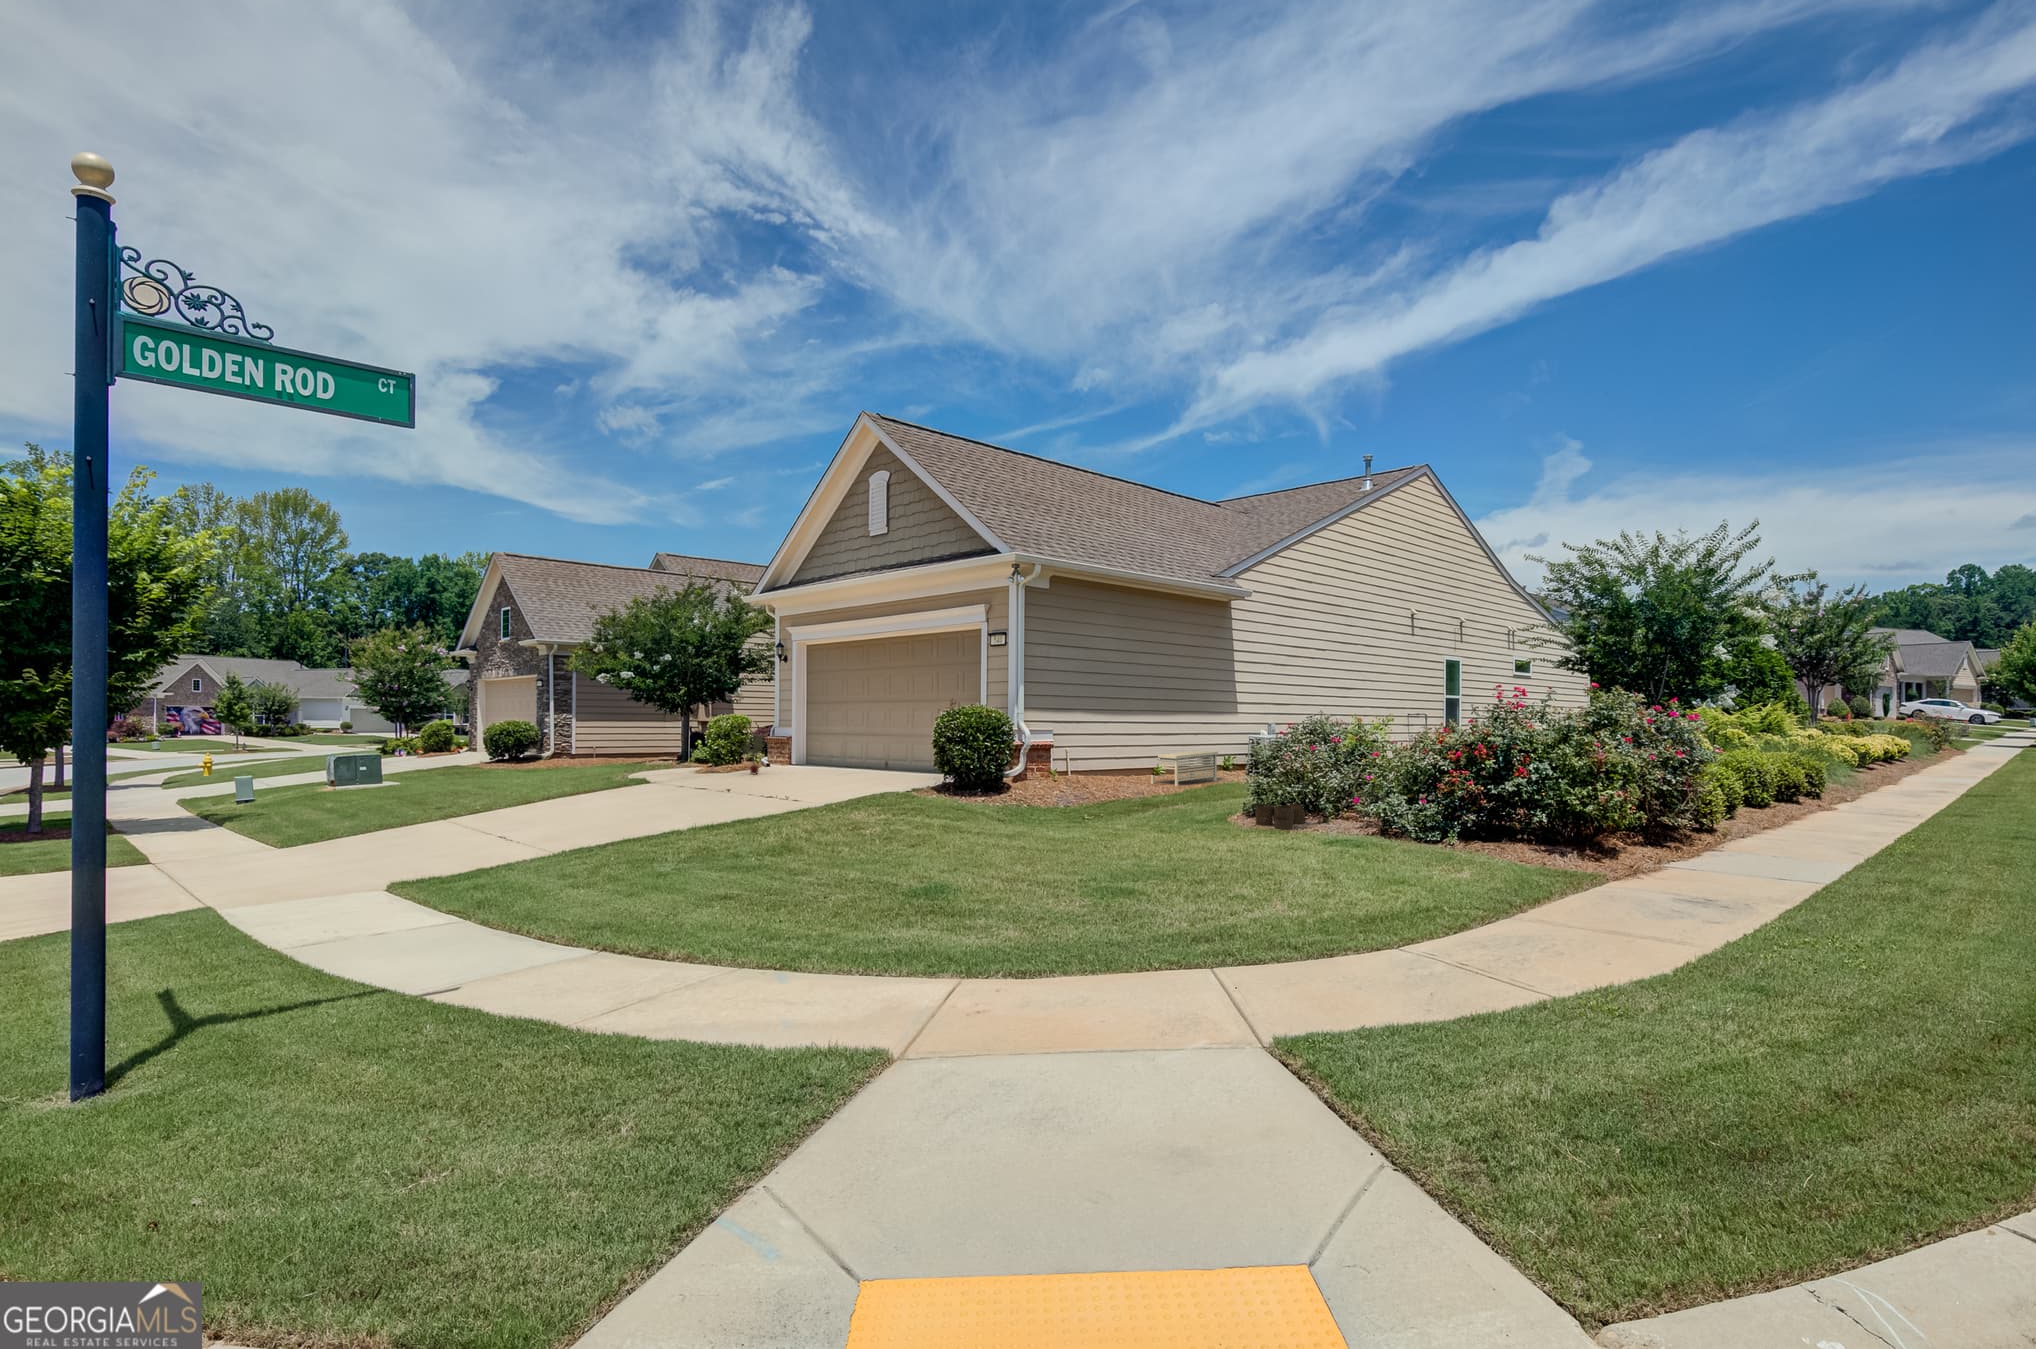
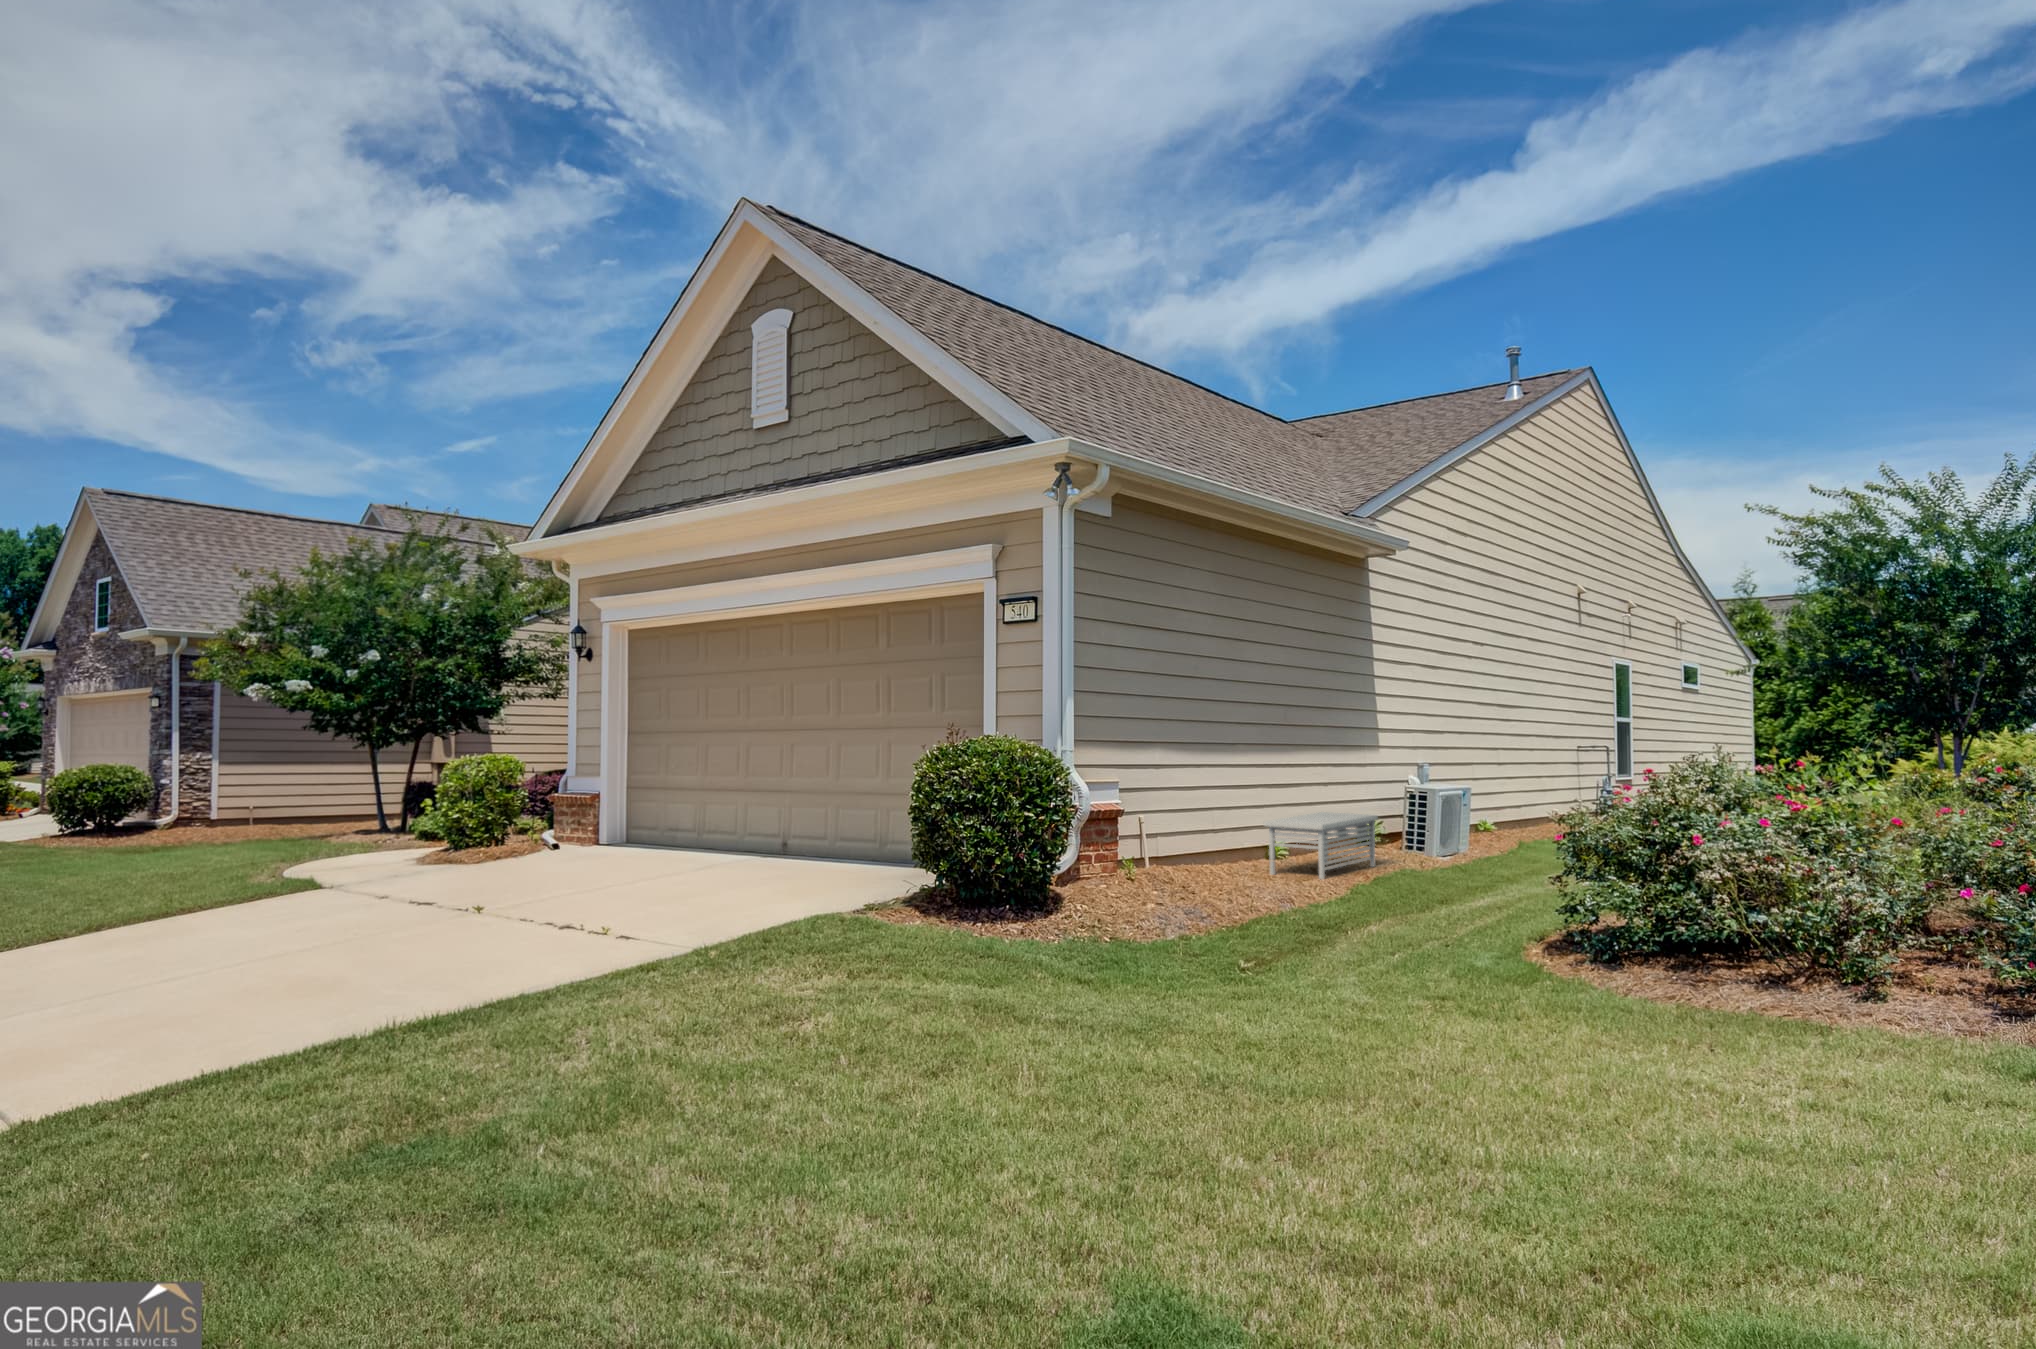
potted tree: present [742,732,765,774] -> none [503,782,551,863]
woven basket: present [1255,802,1305,829] -> none [1633,932,1738,1000]

